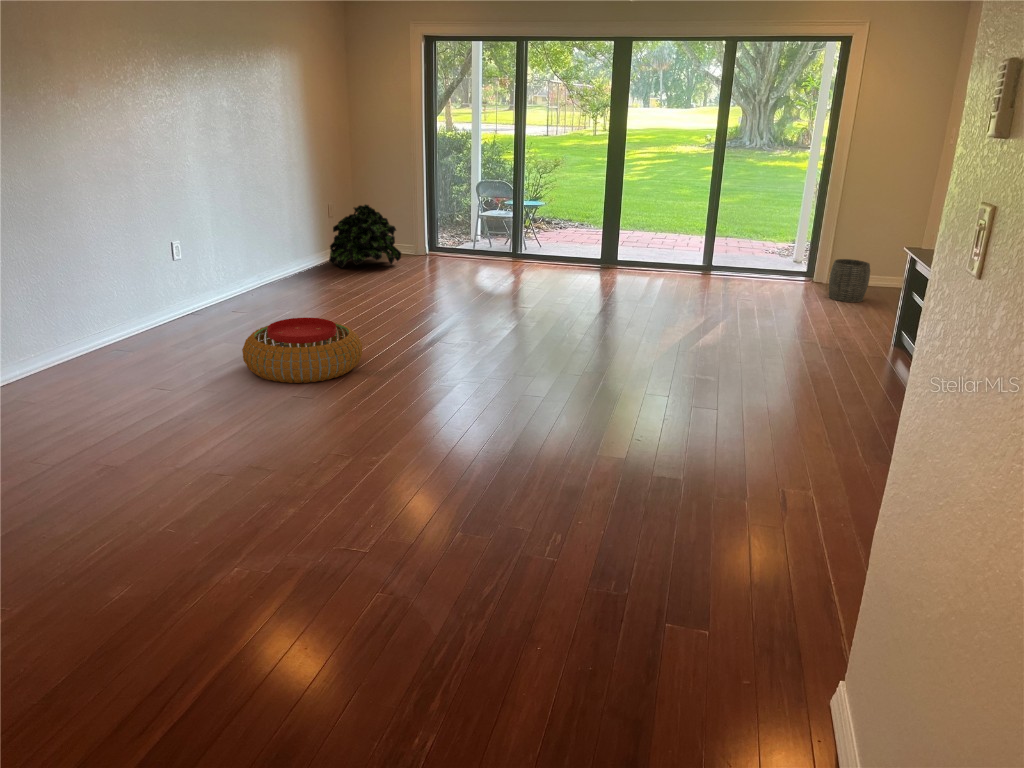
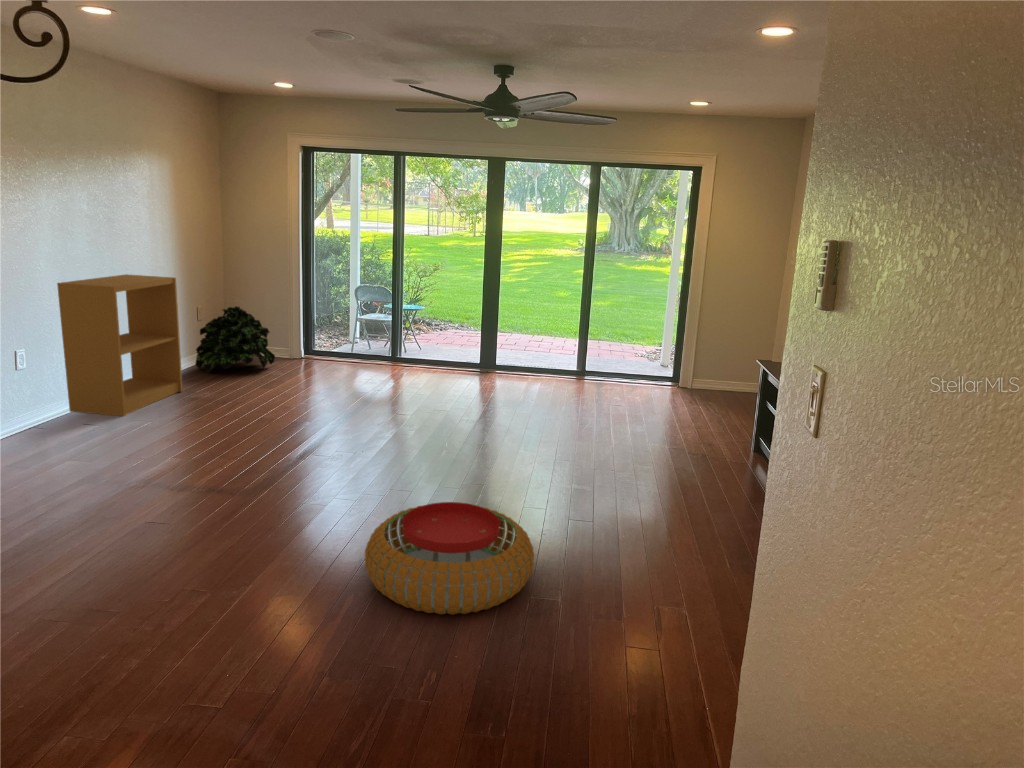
bookshelf: none [219,174,321,305] -> present [57,274,183,416]
woven basket: present [829,259,870,302] -> none [699,357,736,398]
pouf: present [242,318,362,383] -> present [365,502,534,615]

